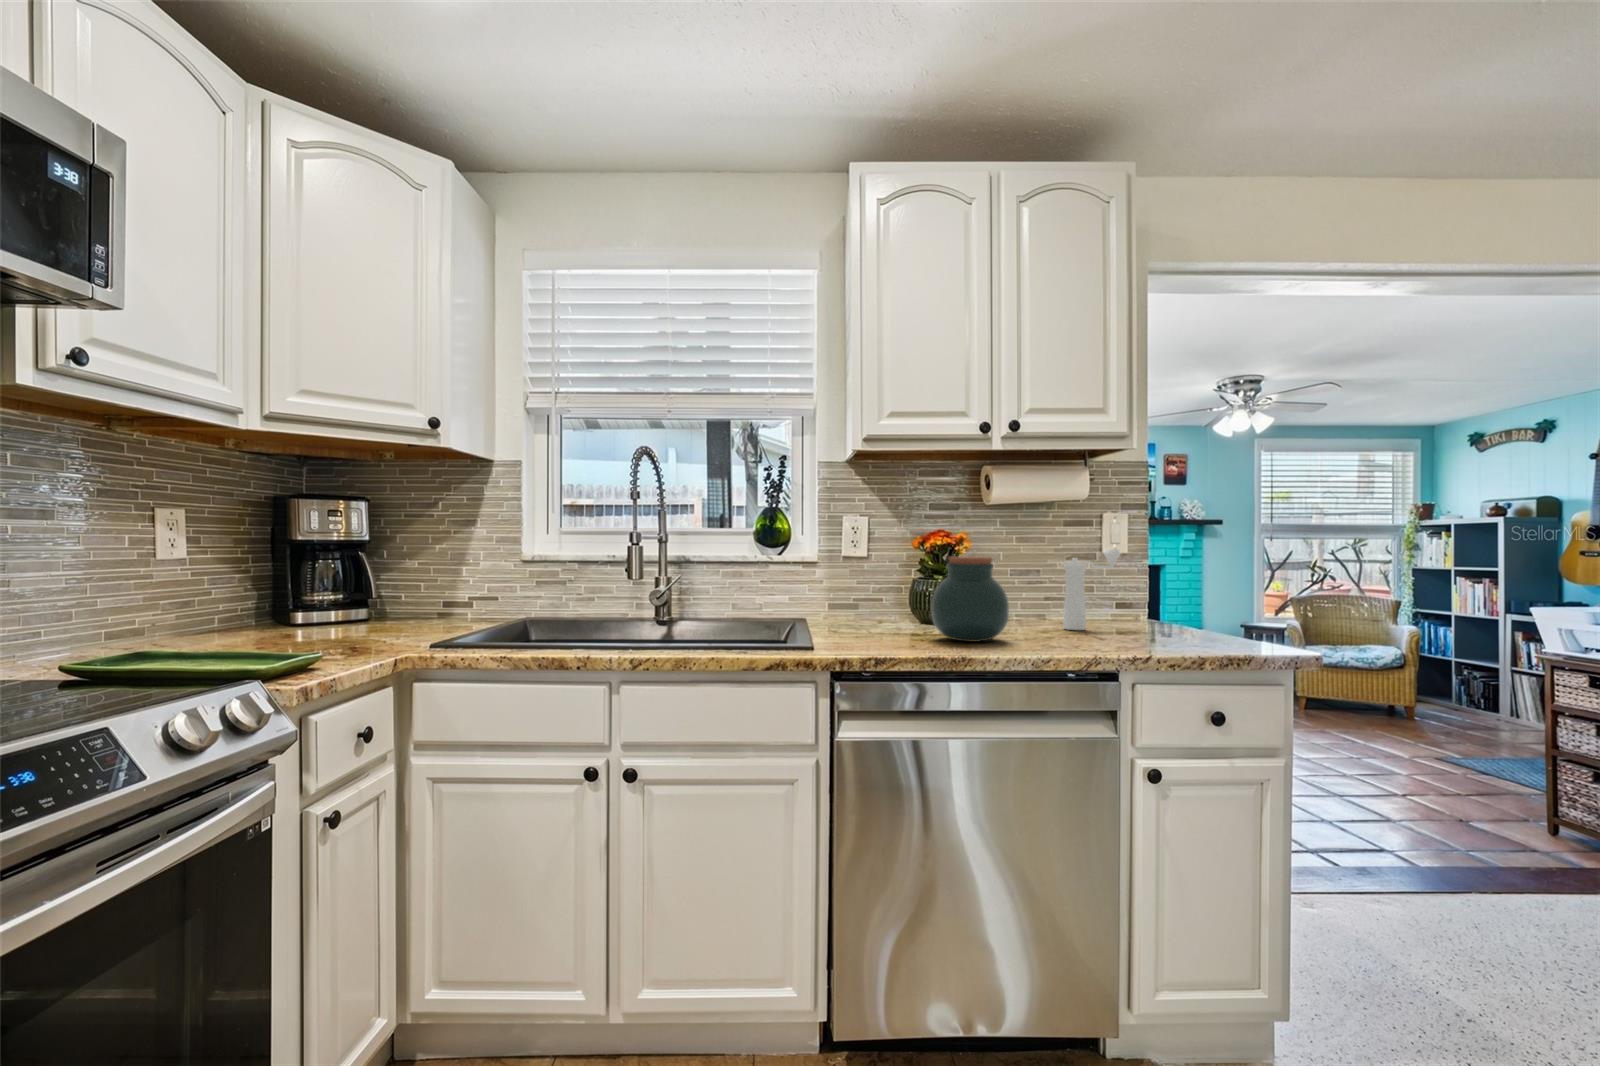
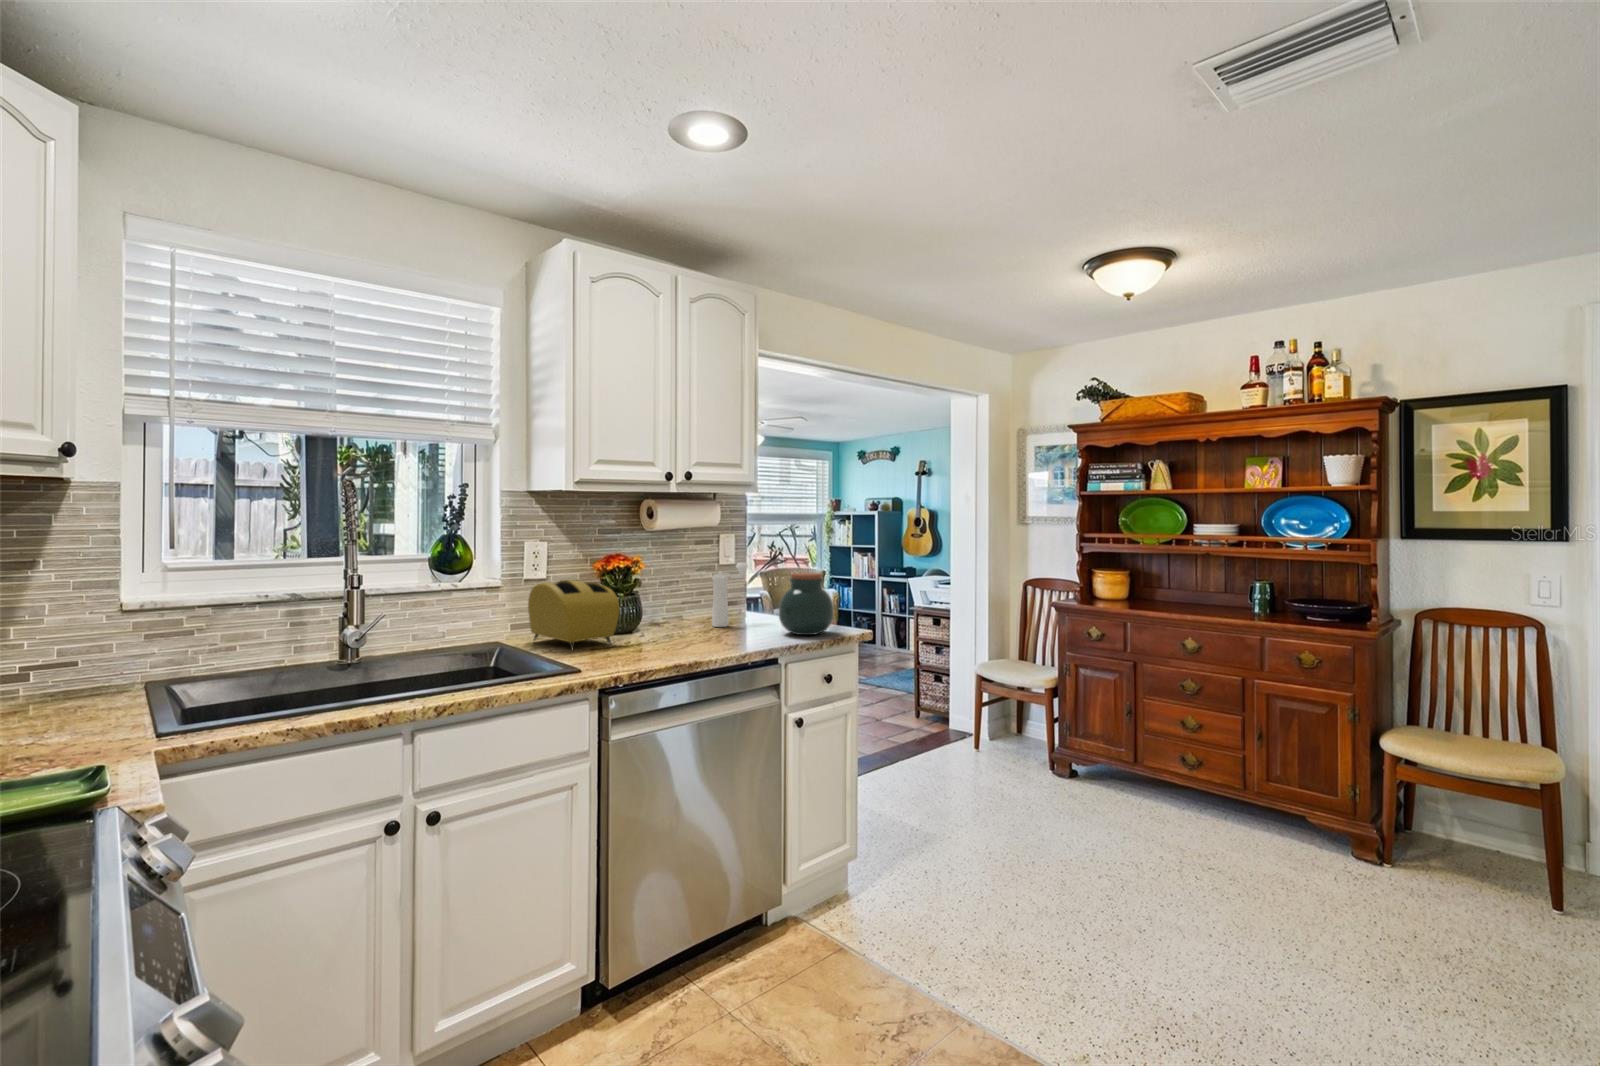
toaster: none [839,557,922,633] -> present [528,580,620,649]
jar: present [931,557,1009,642] -> present [779,573,834,635]

